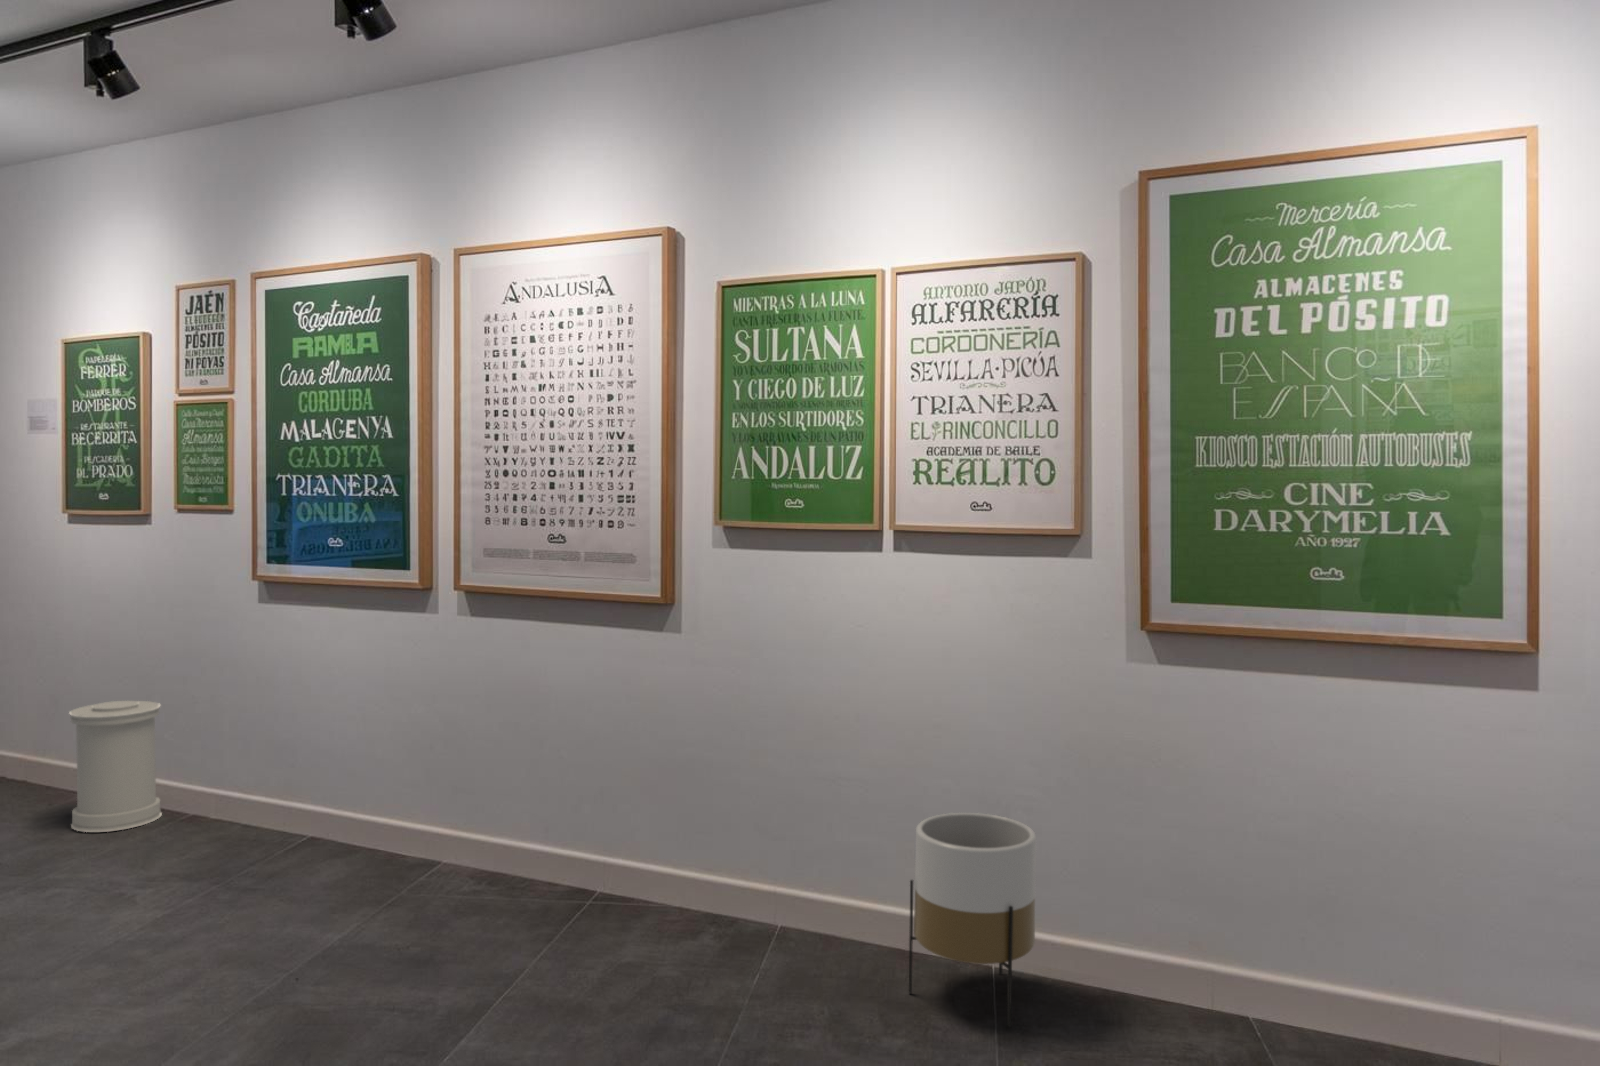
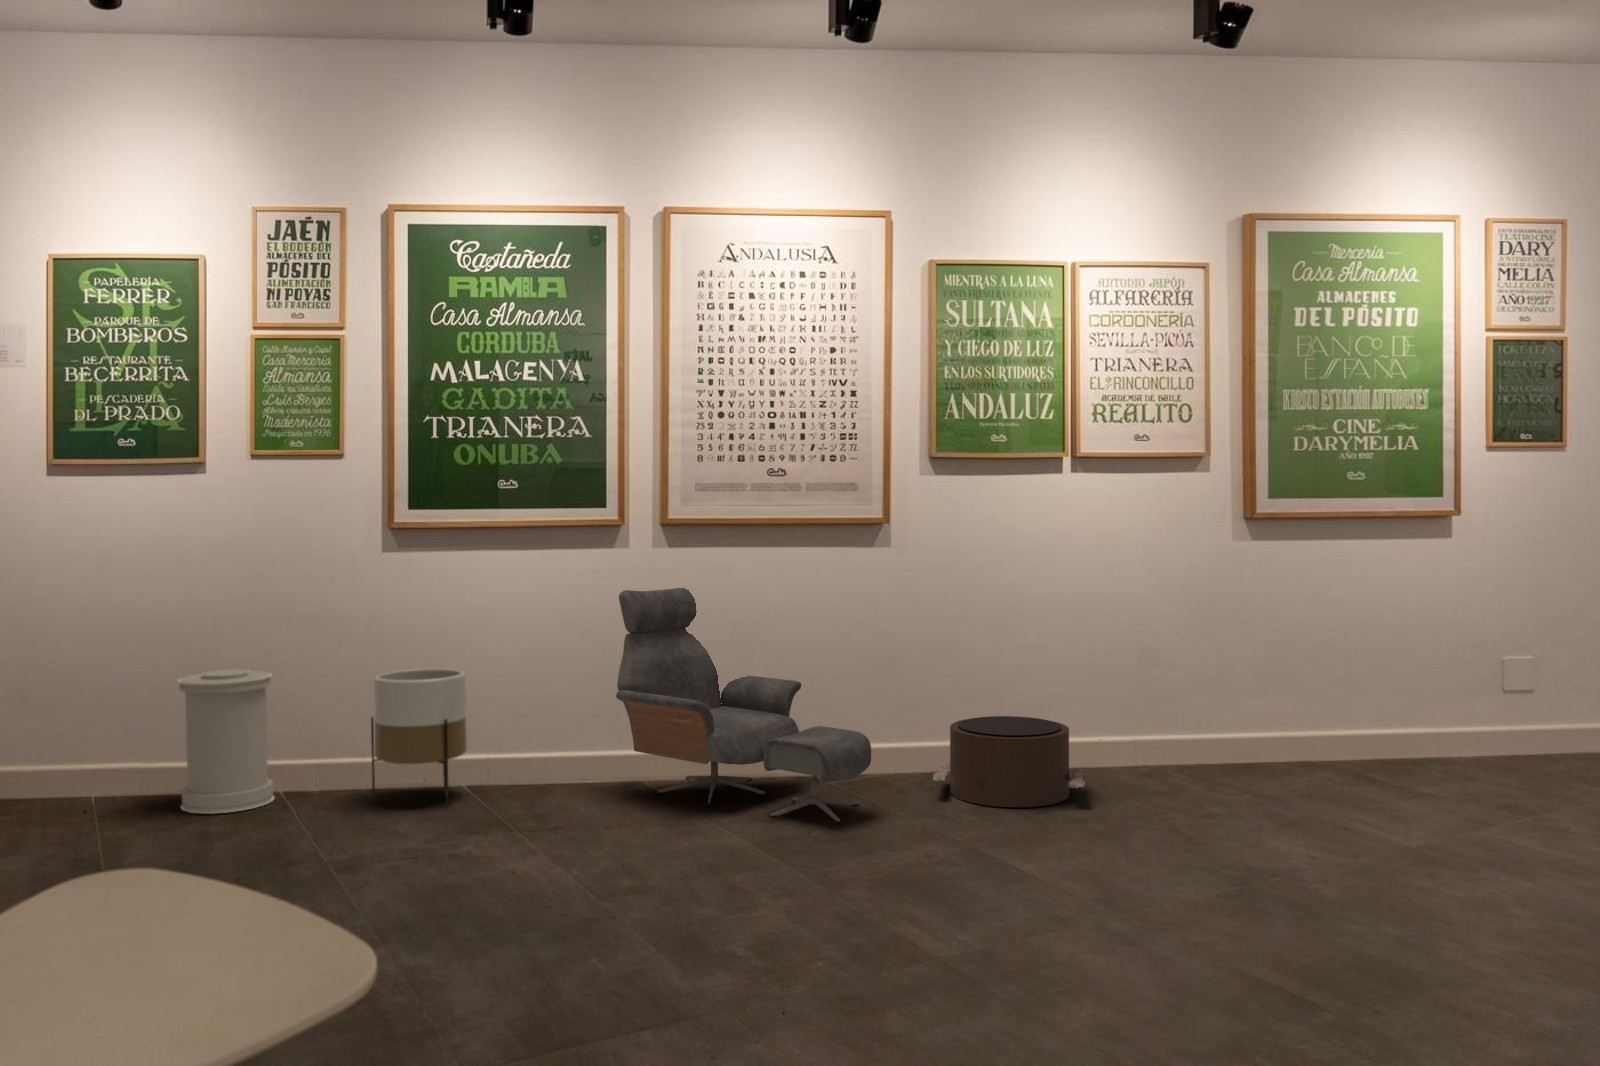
lounge chair: none [356,656,549,979] -> present [616,588,871,824]
planter: present [909,813,1036,1027] -> present [371,669,467,806]
pouf: none [609,861,804,1010] -> present [933,716,1085,807]

